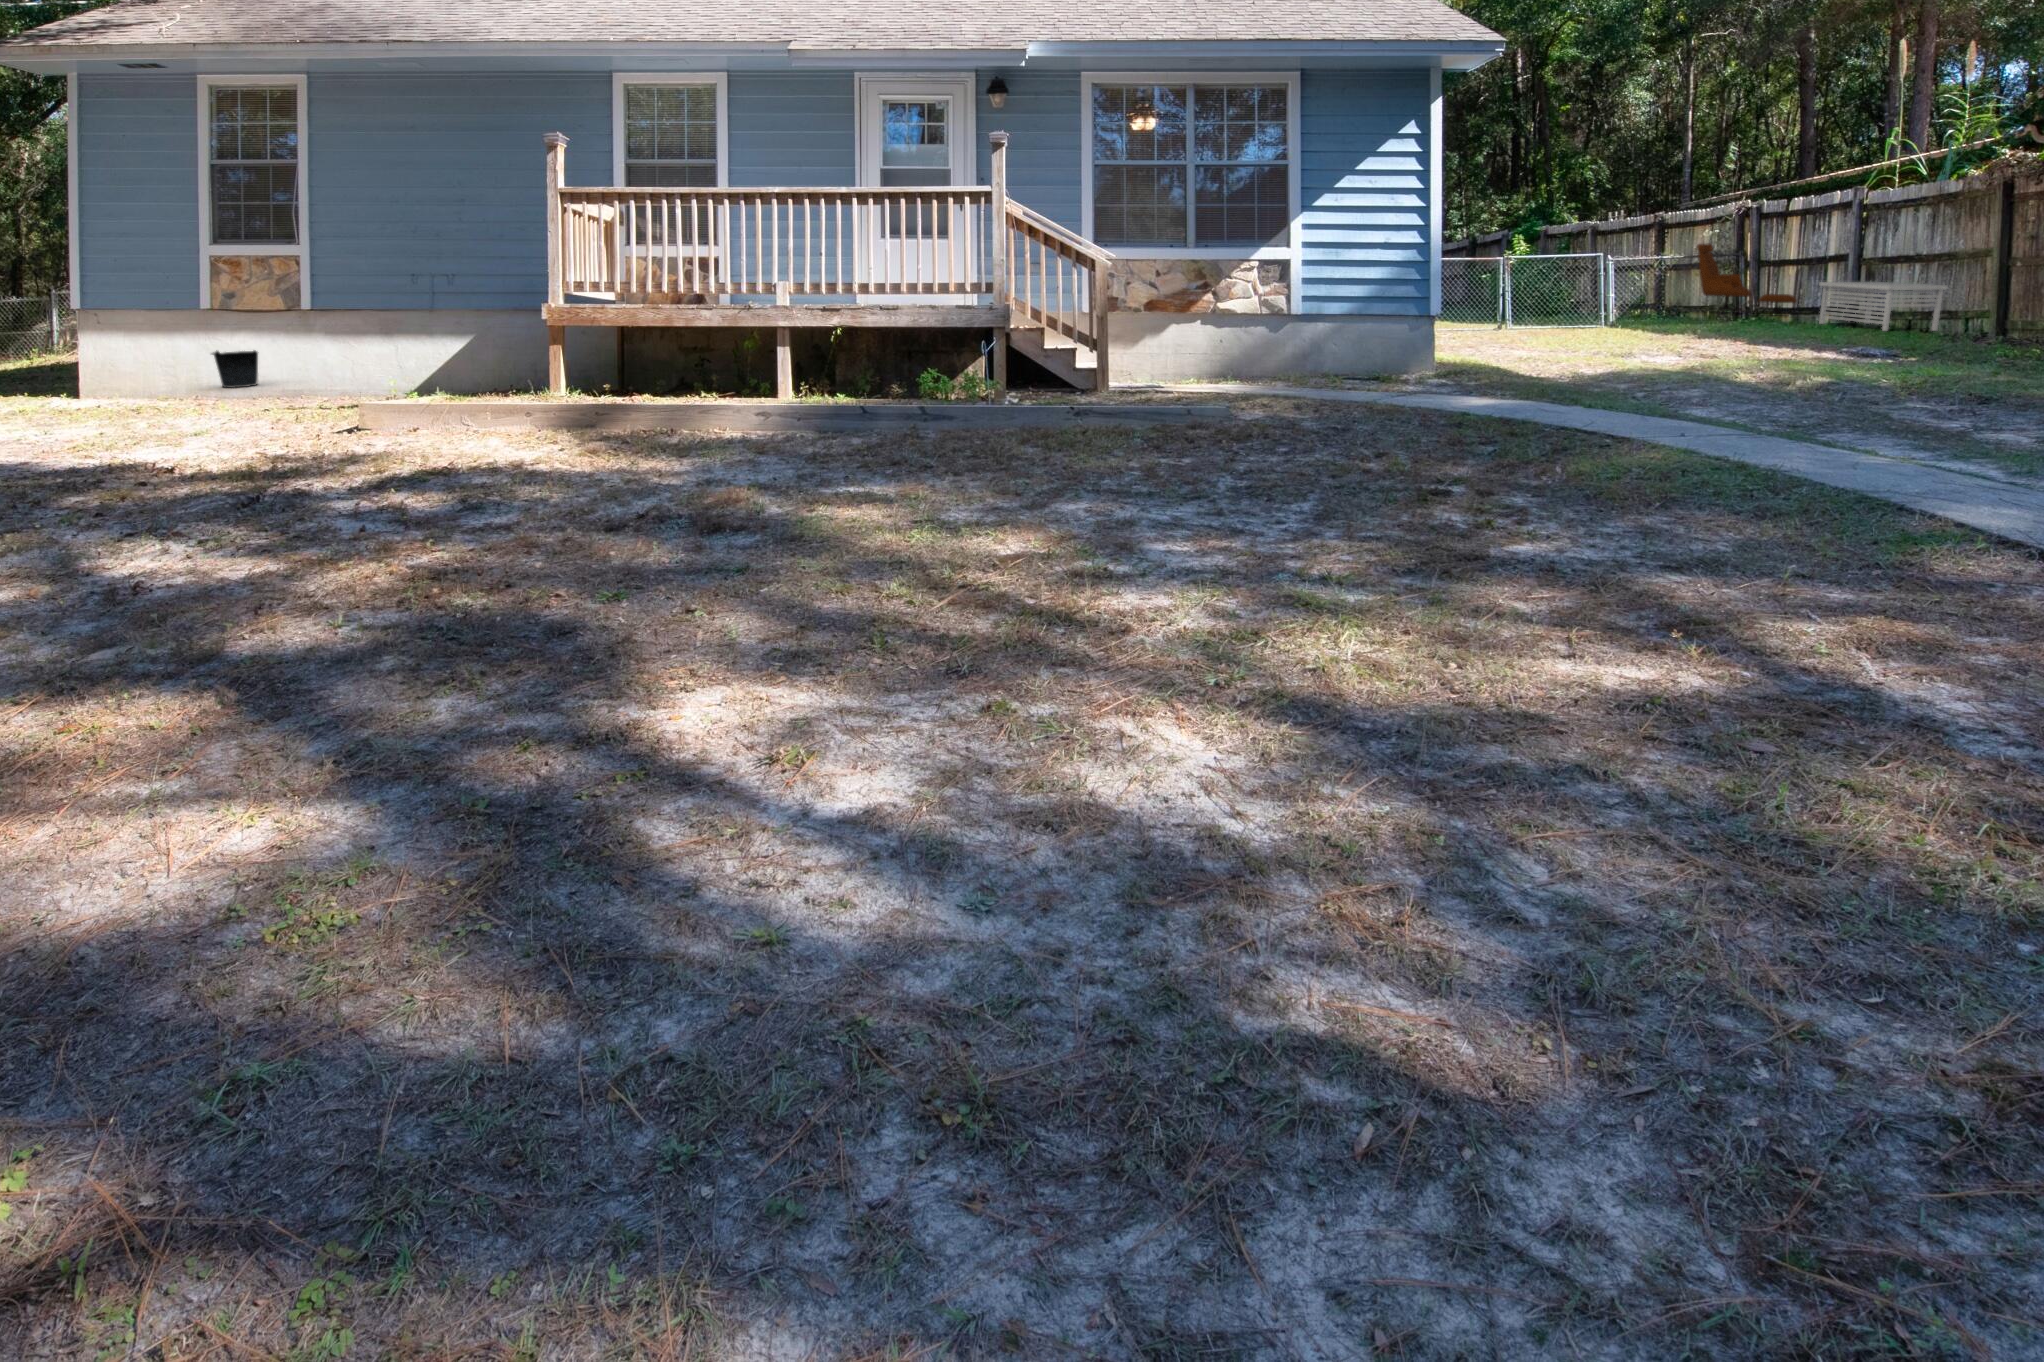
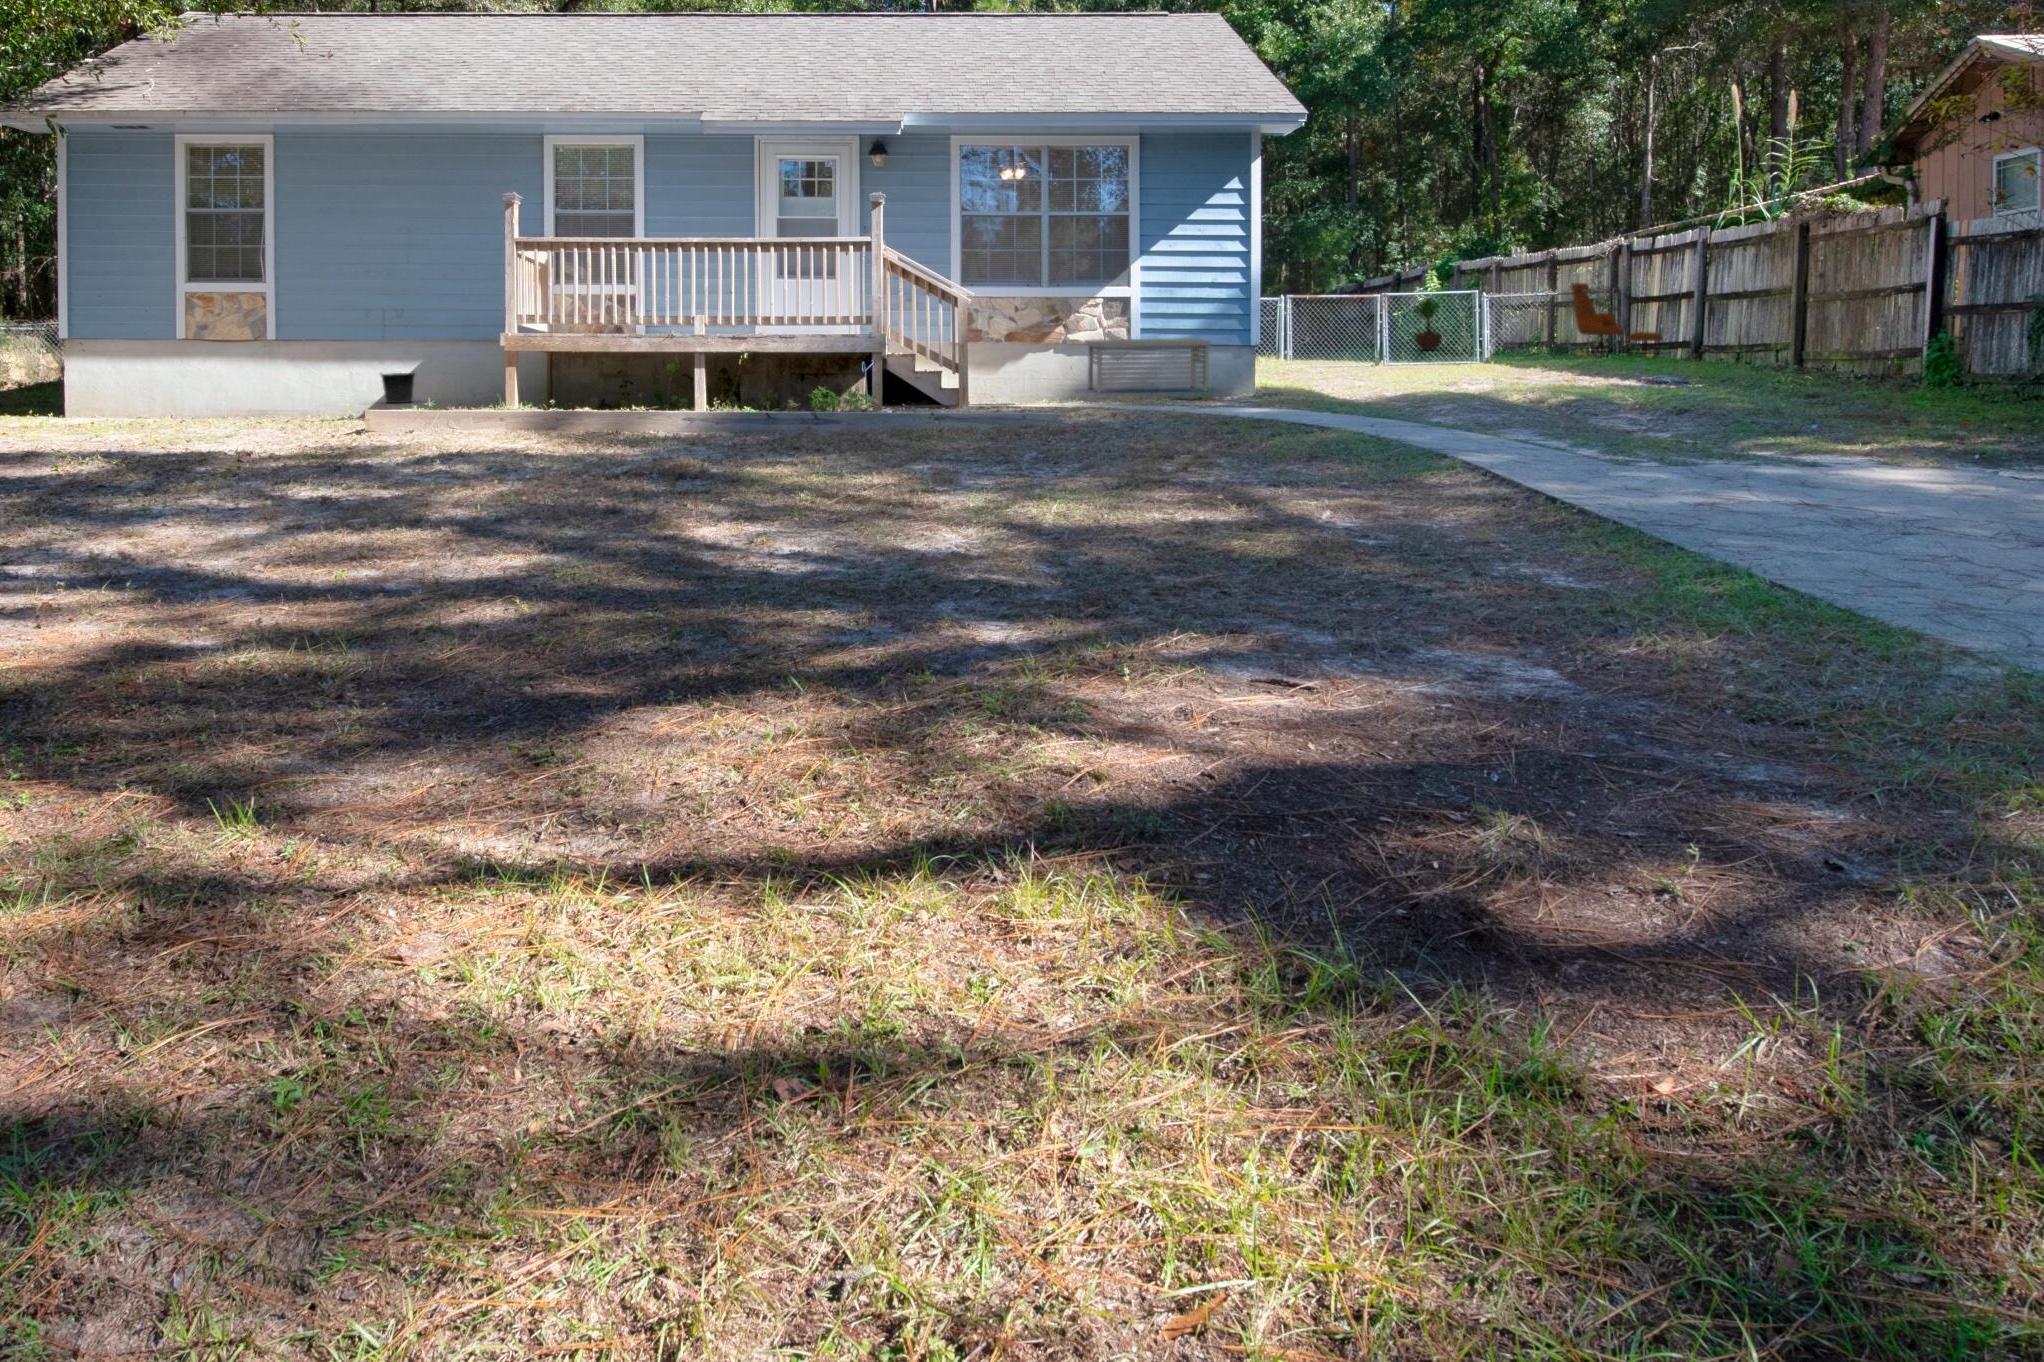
potted tree: none [1527,253,1565,311] -> present [1414,298,1442,350]
storage bench: present [1819,282,1948,331] -> present [1084,338,1211,393]
bucket: present [212,350,258,388] -> present [381,373,415,403]

